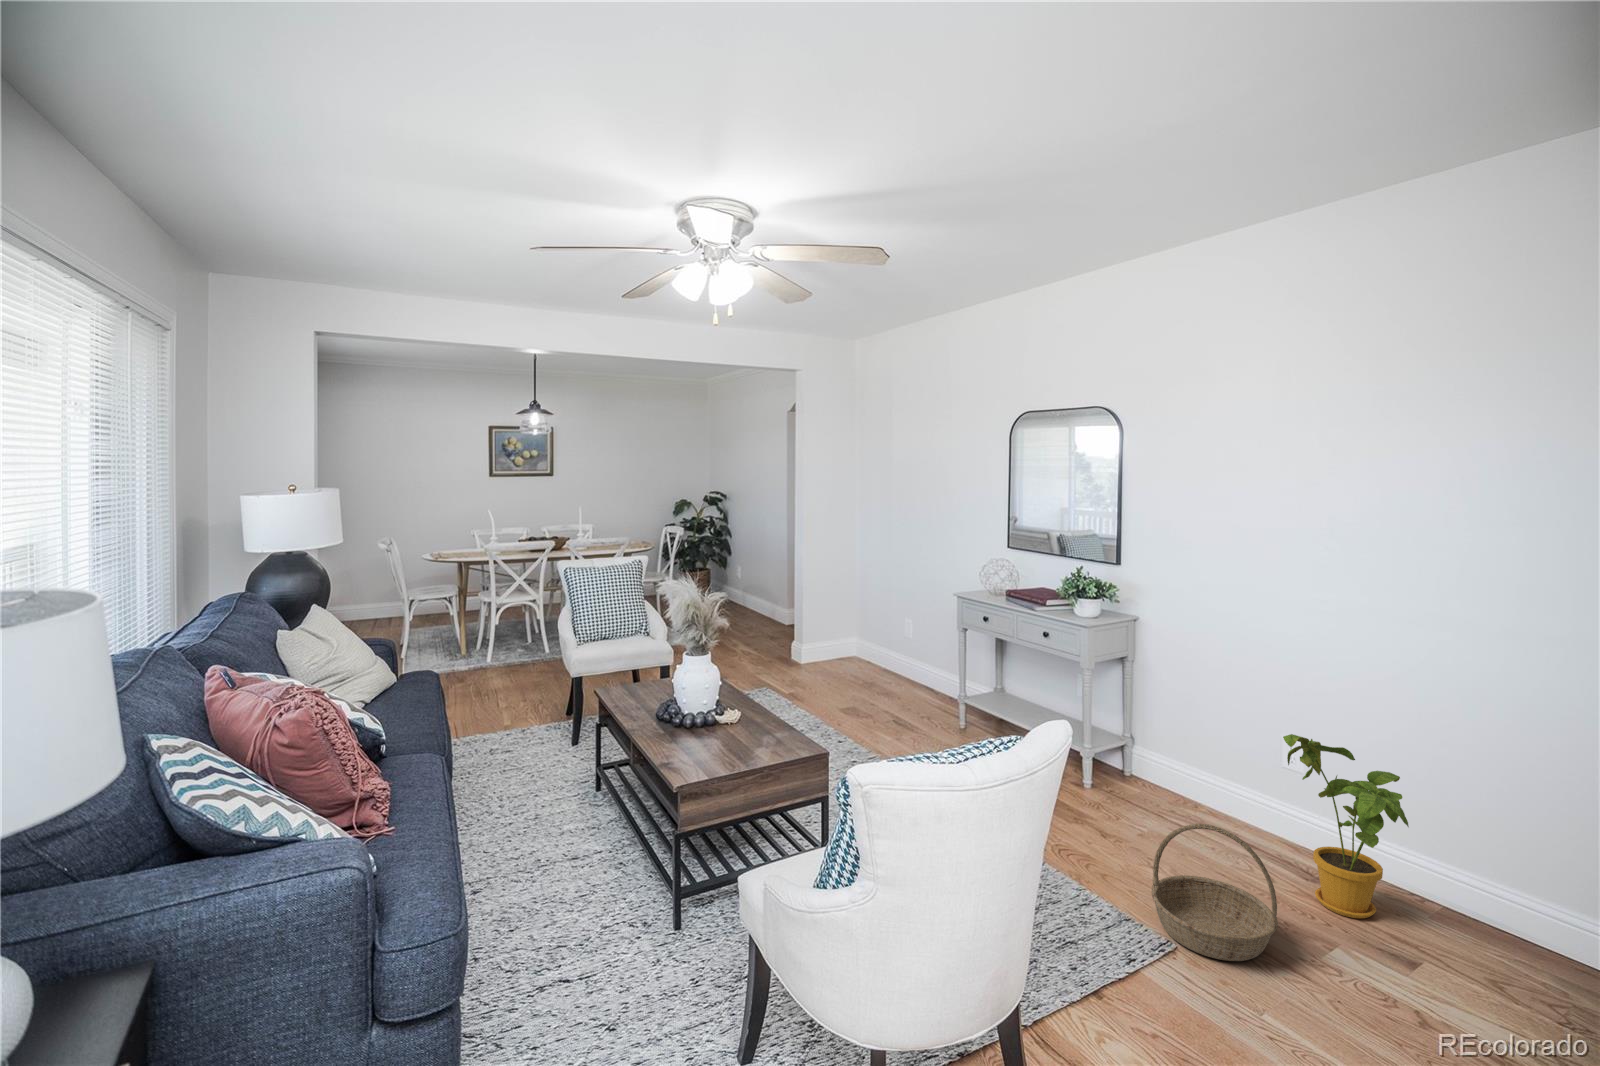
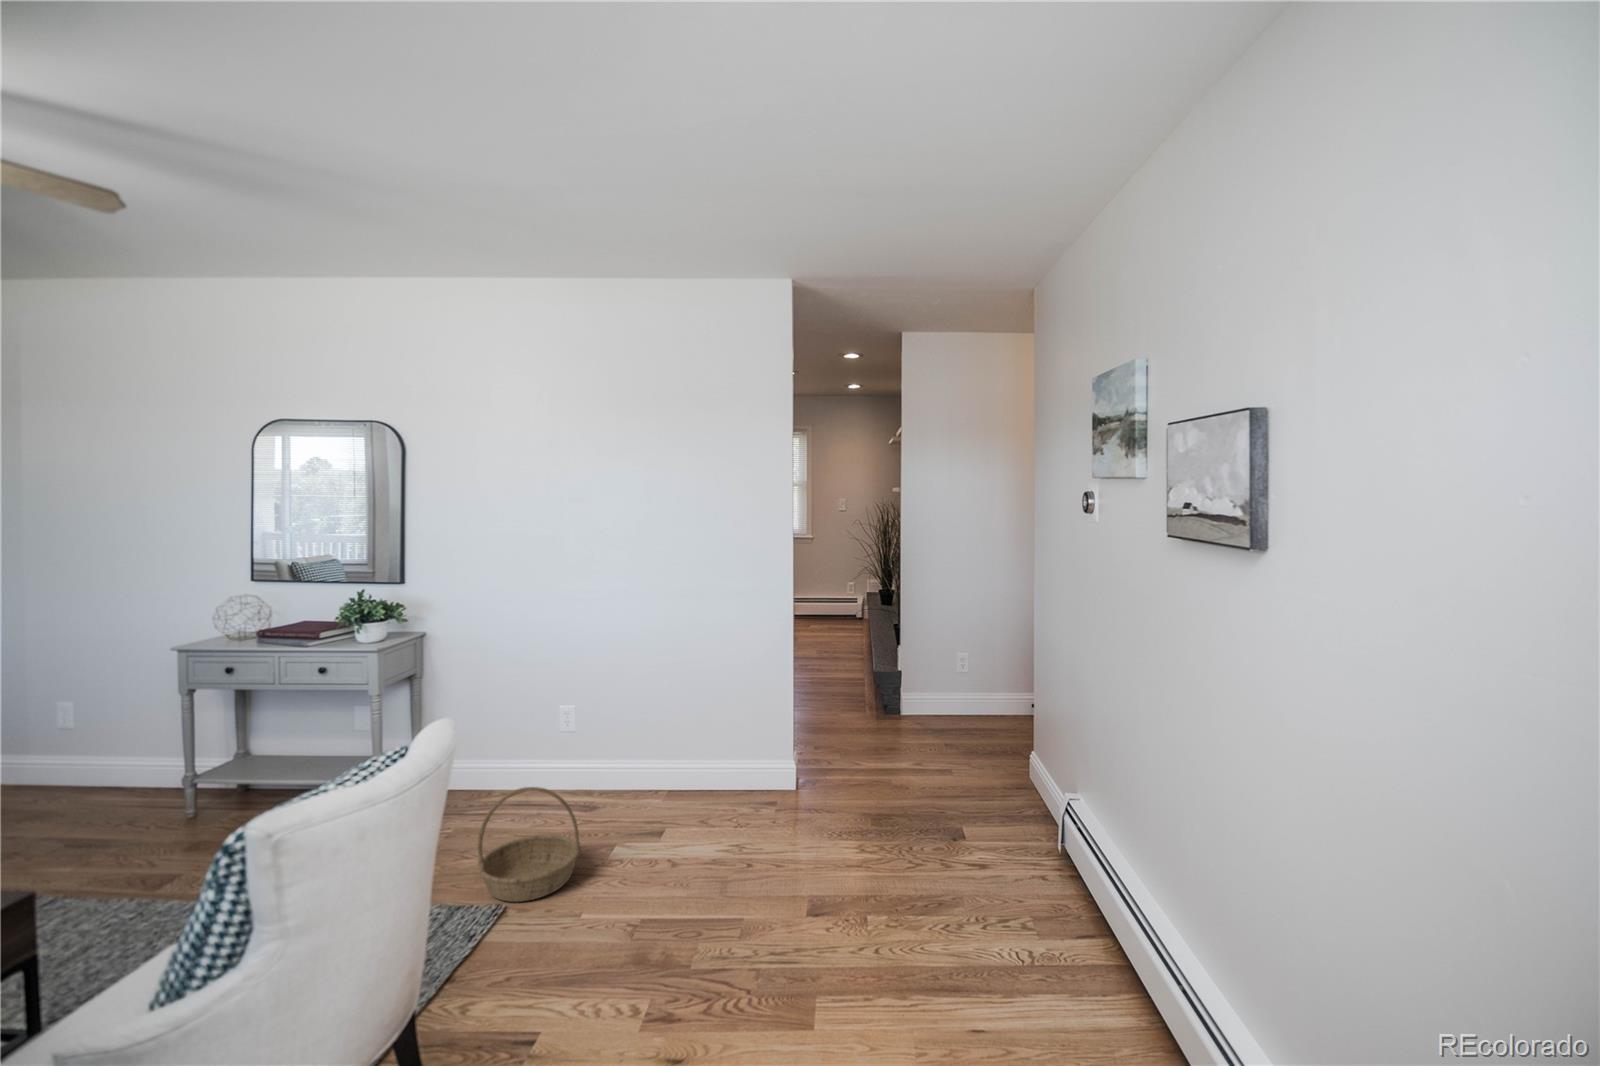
house plant: present [1283,734,1409,918] -> none [565,697,649,824]

